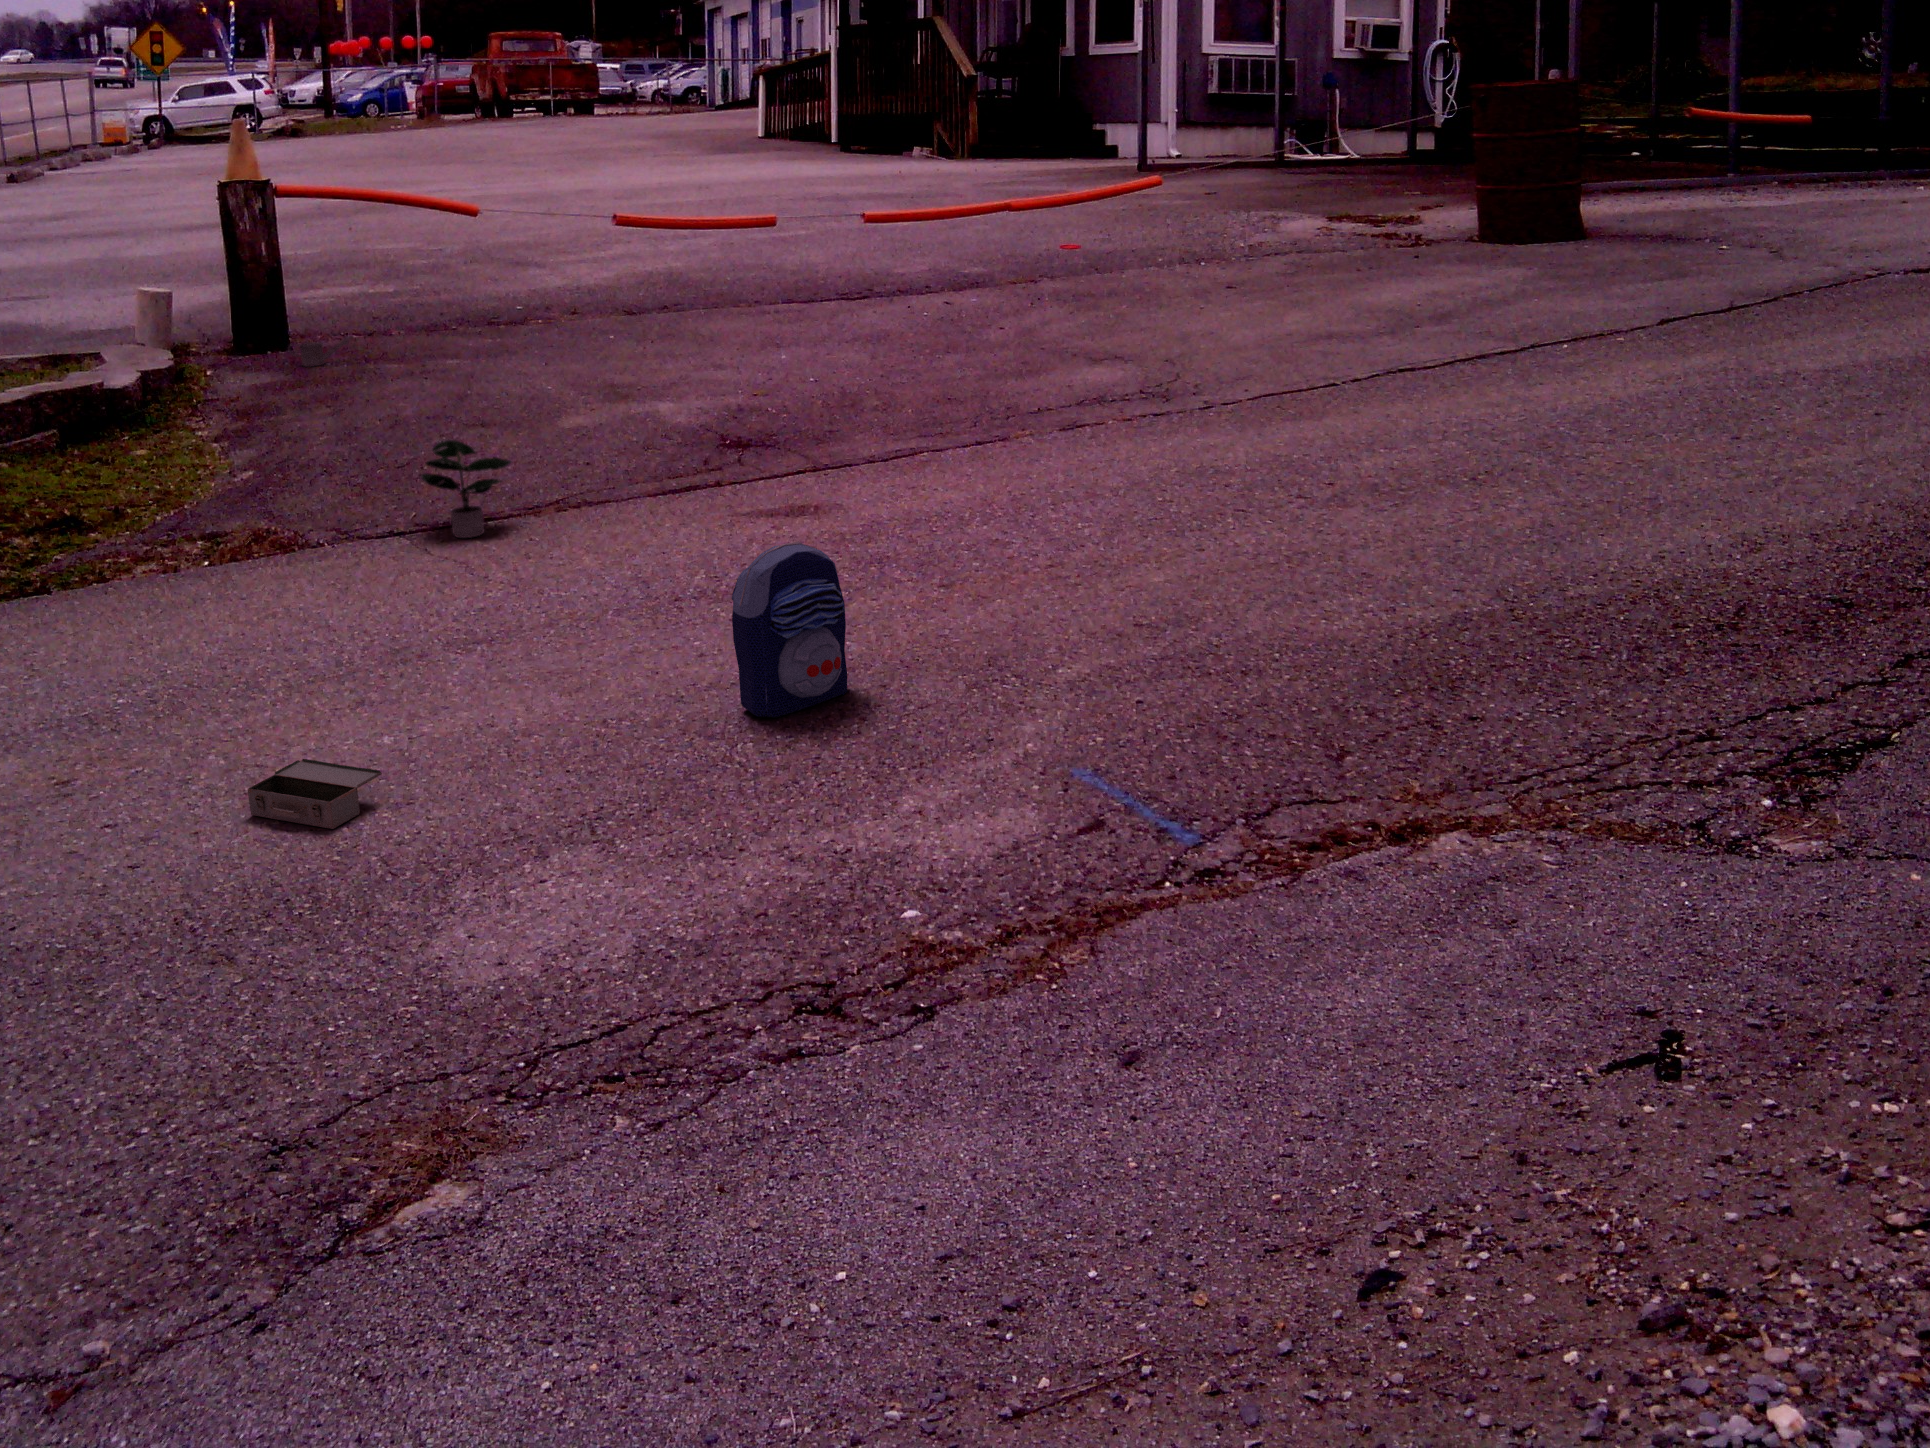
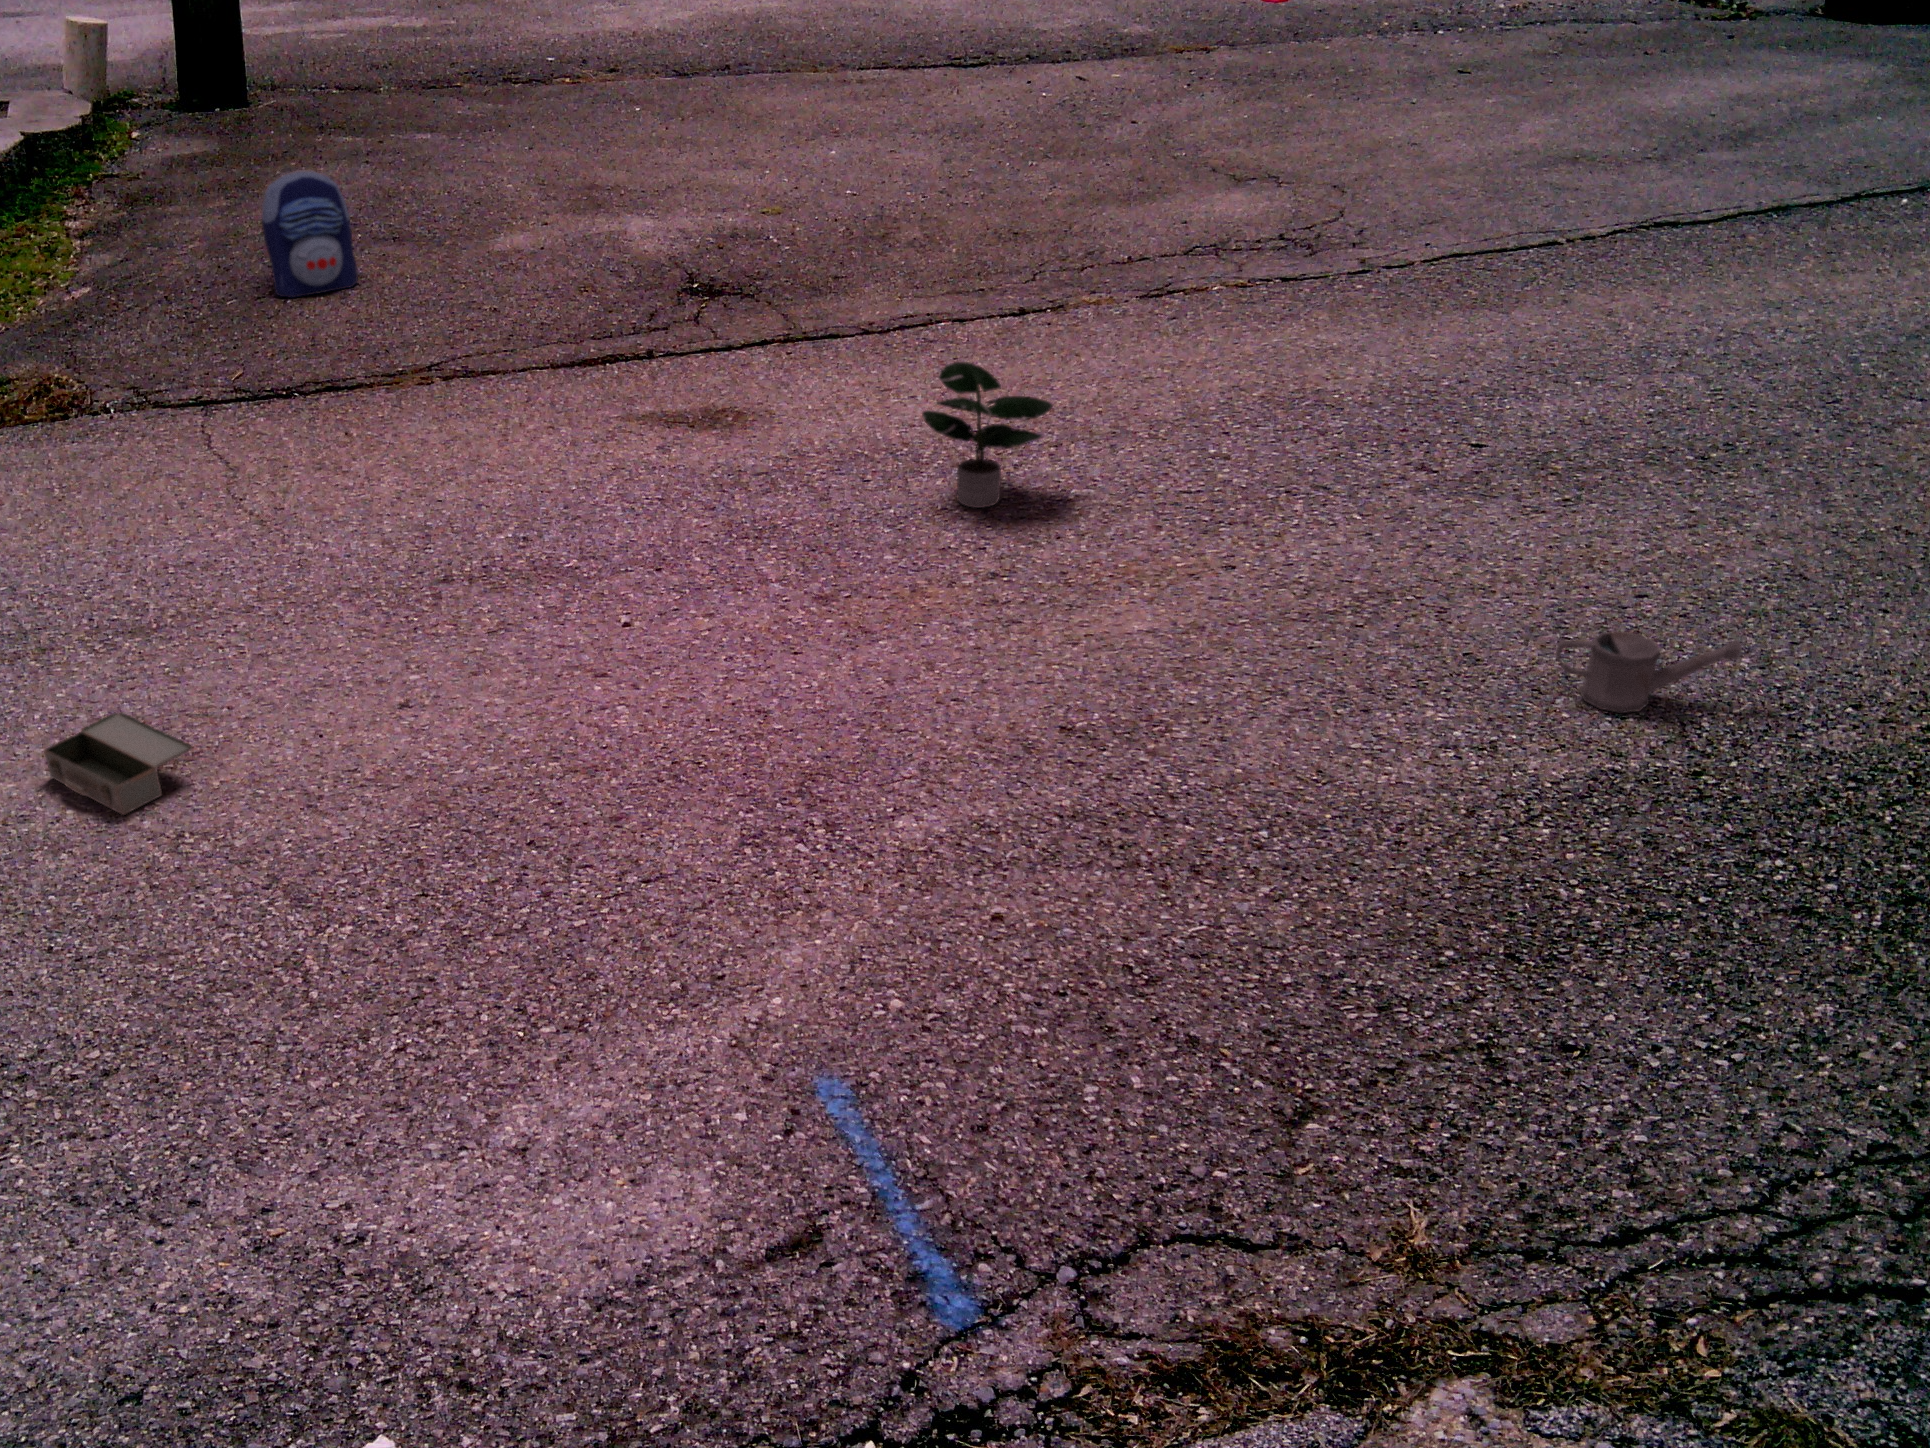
watering can: present [289,339,348,367] -> present [1555,631,1742,713]
potted plant: present [421,440,512,538] -> present [922,362,1053,508]
backpack: present [732,541,847,717] -> present [262,170,358,298]

